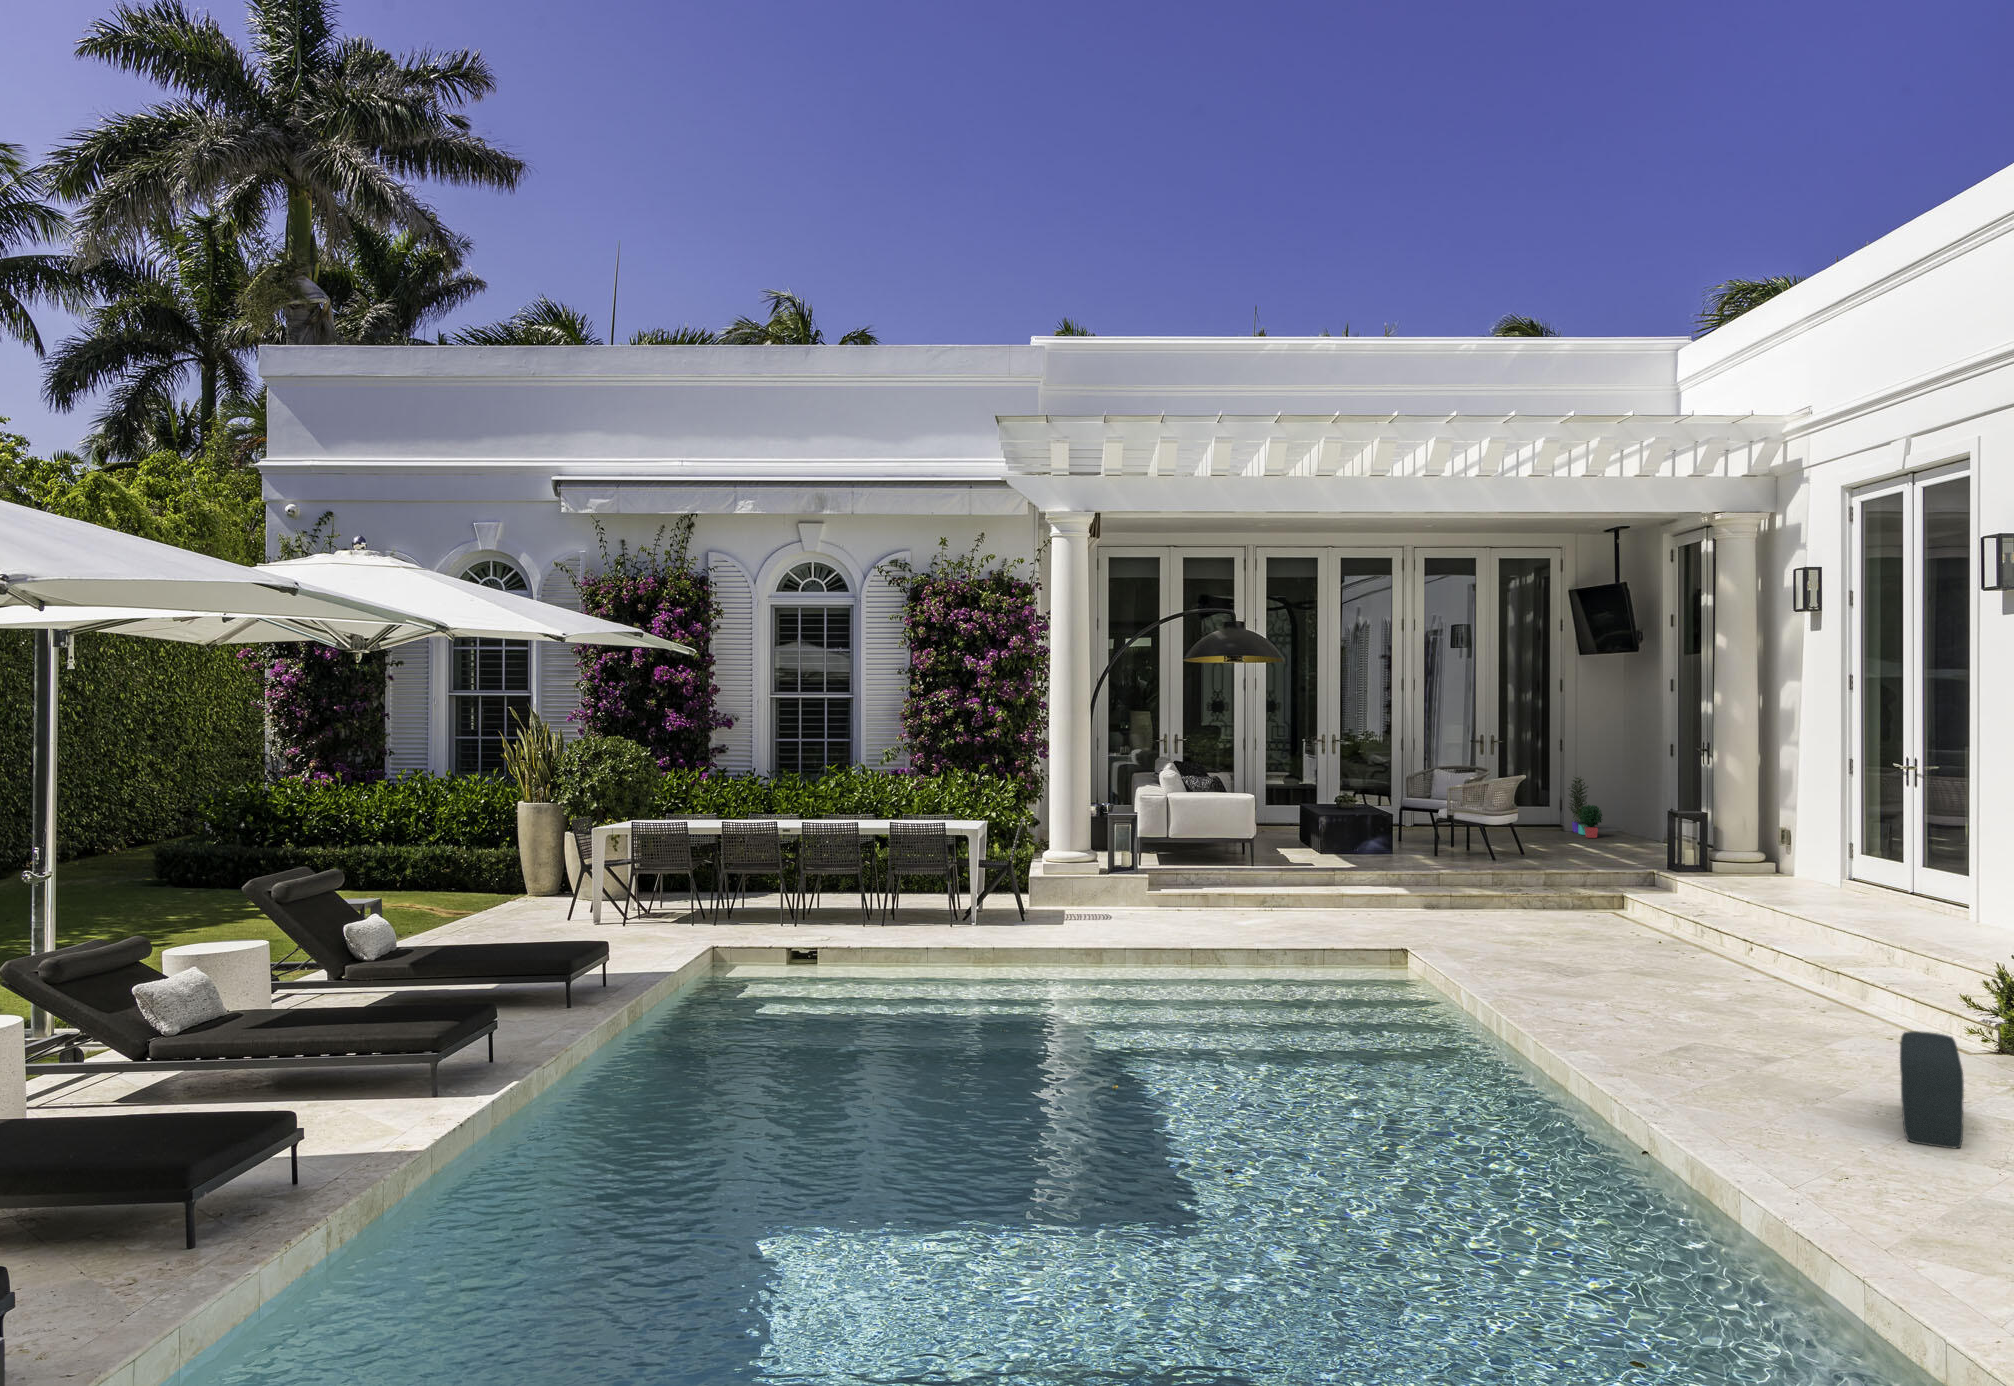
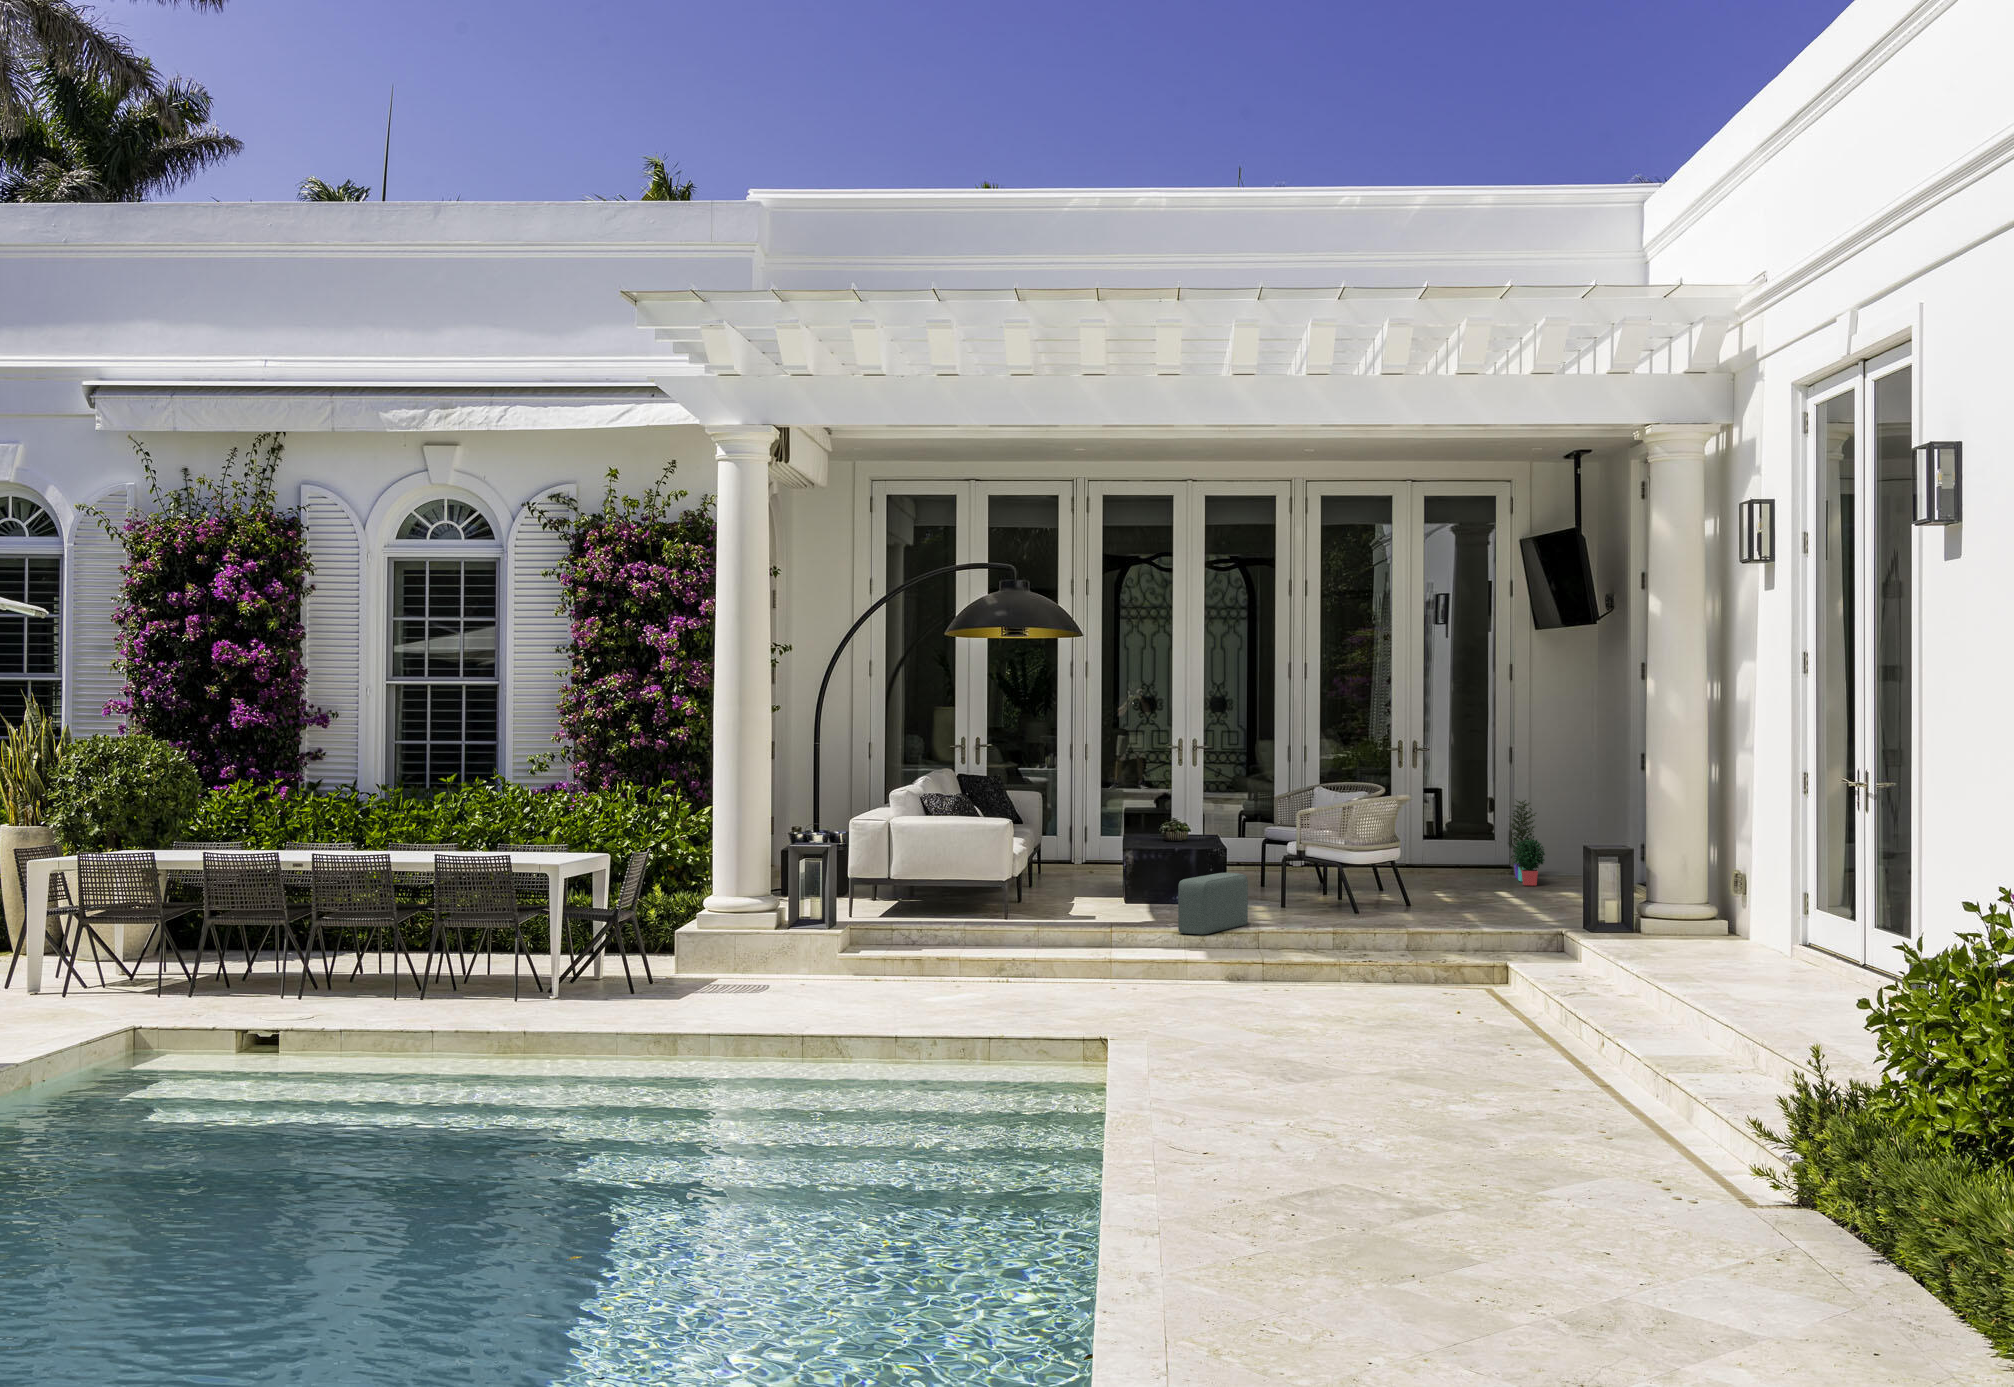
pouf: present [1900,1031,1964,1148] -> present [1178,873,1248,935]

